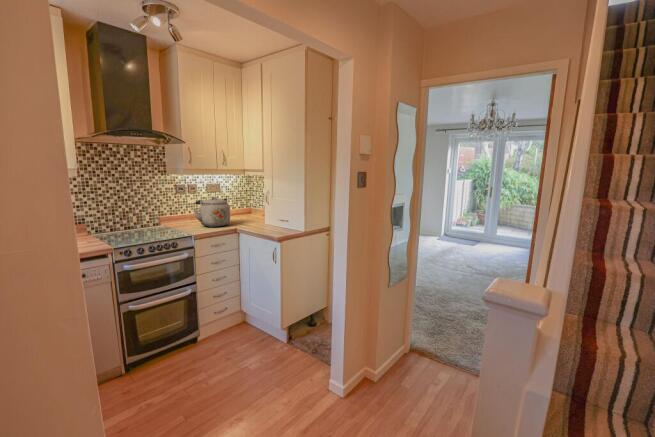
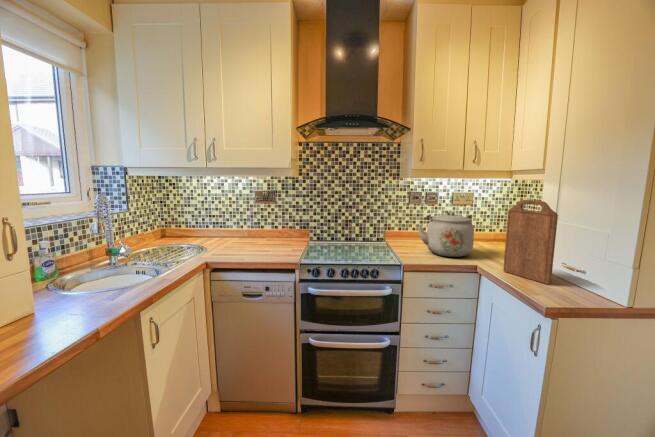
cutting board: none [250,187,275,229] -> present [503,200,558,284]

